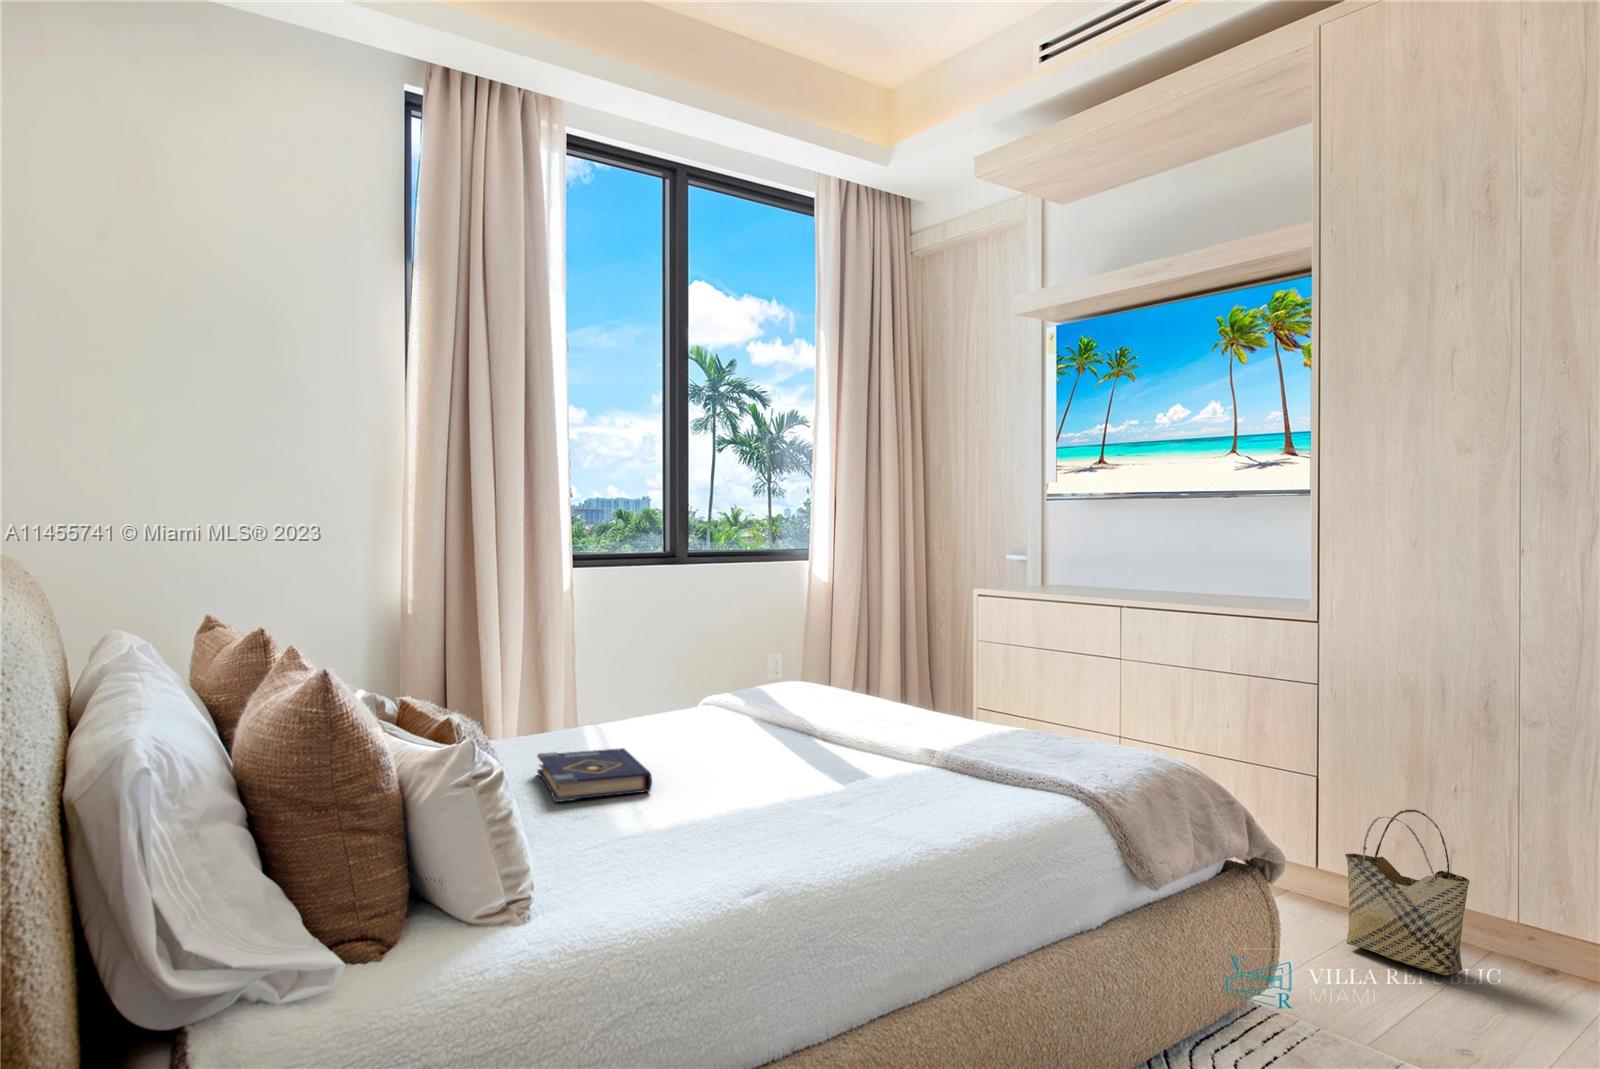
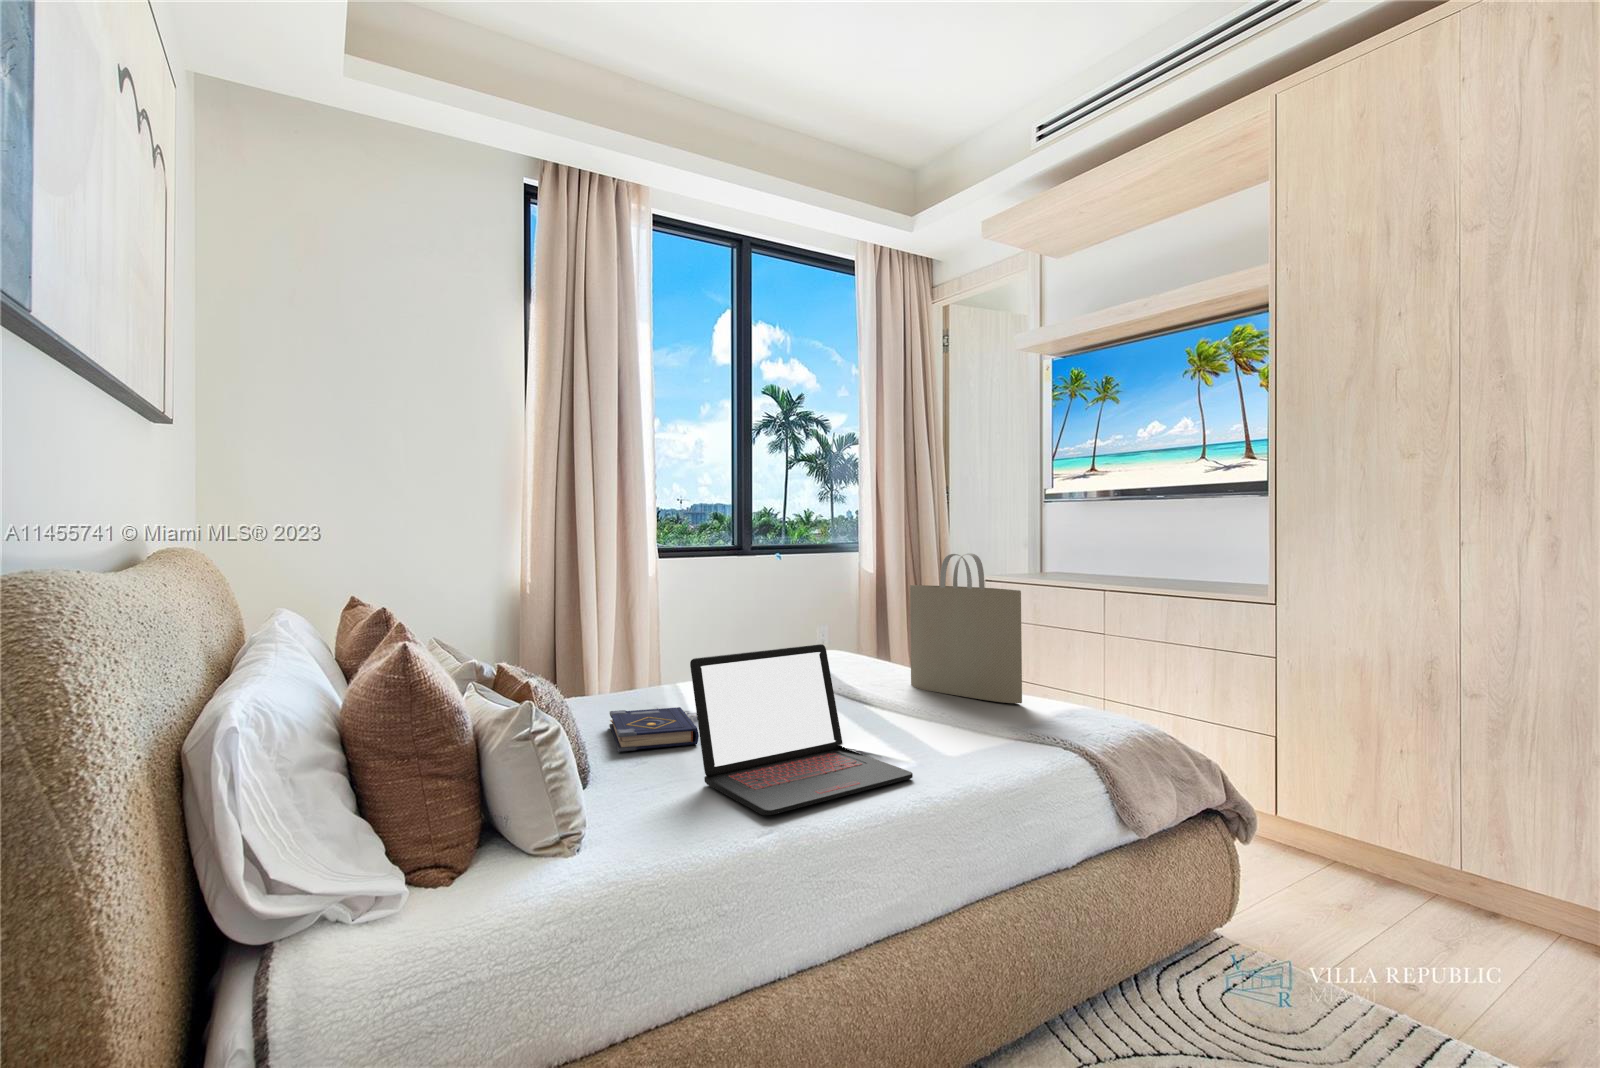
tote bag: none [898,561,1032,739] -> present [910,553,1022,703]
laptop: none [650,670,915,871] -> present [690,644,913,815]
woven basket: present [1345,810,1470,975] -> none [1301,768,1414,914]

